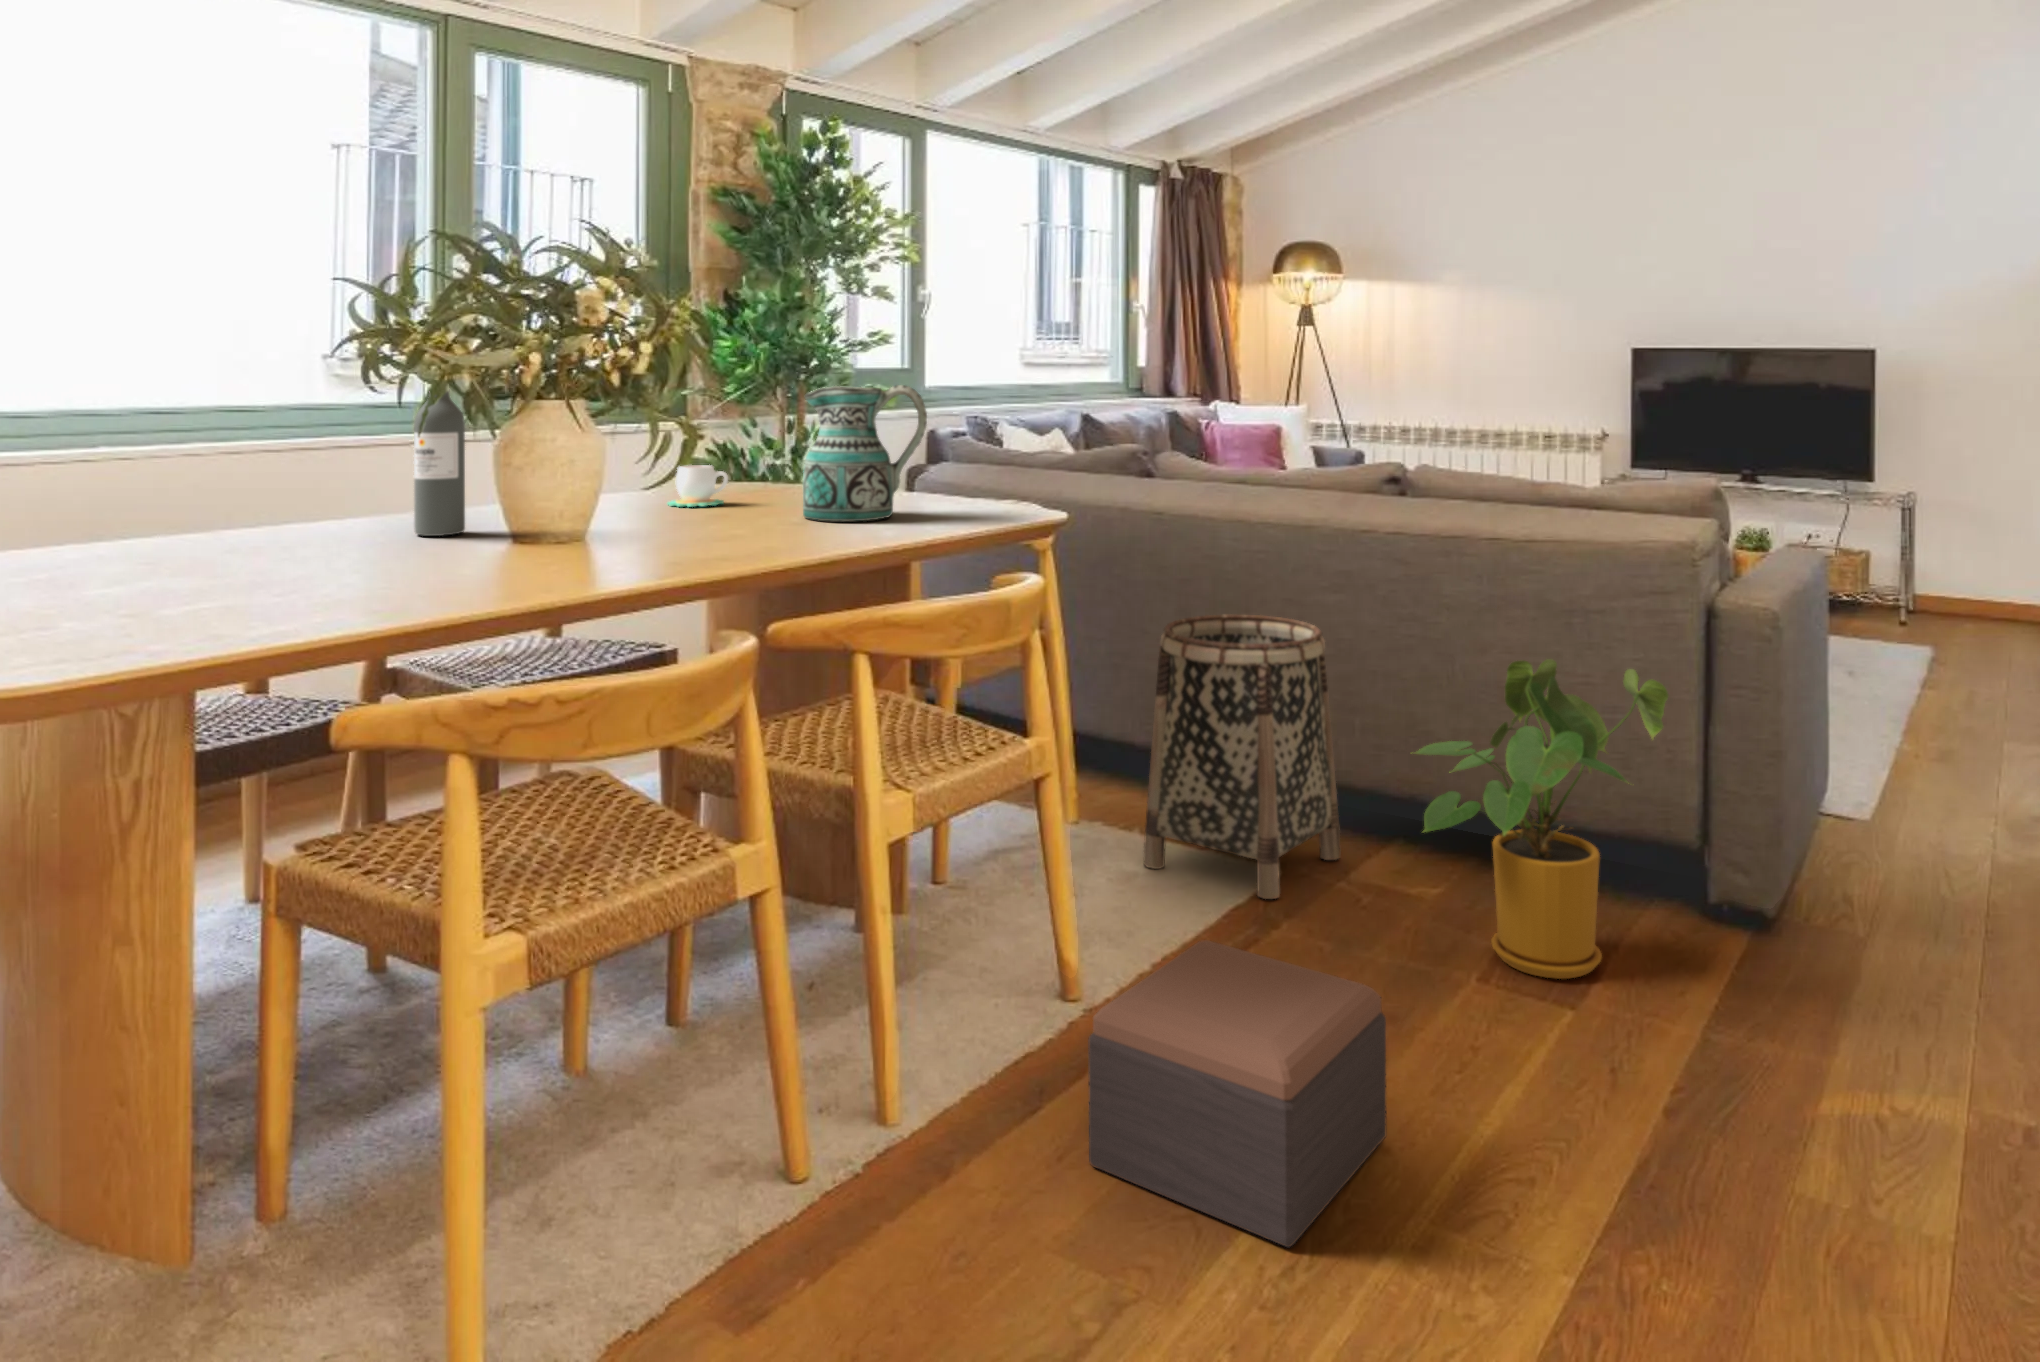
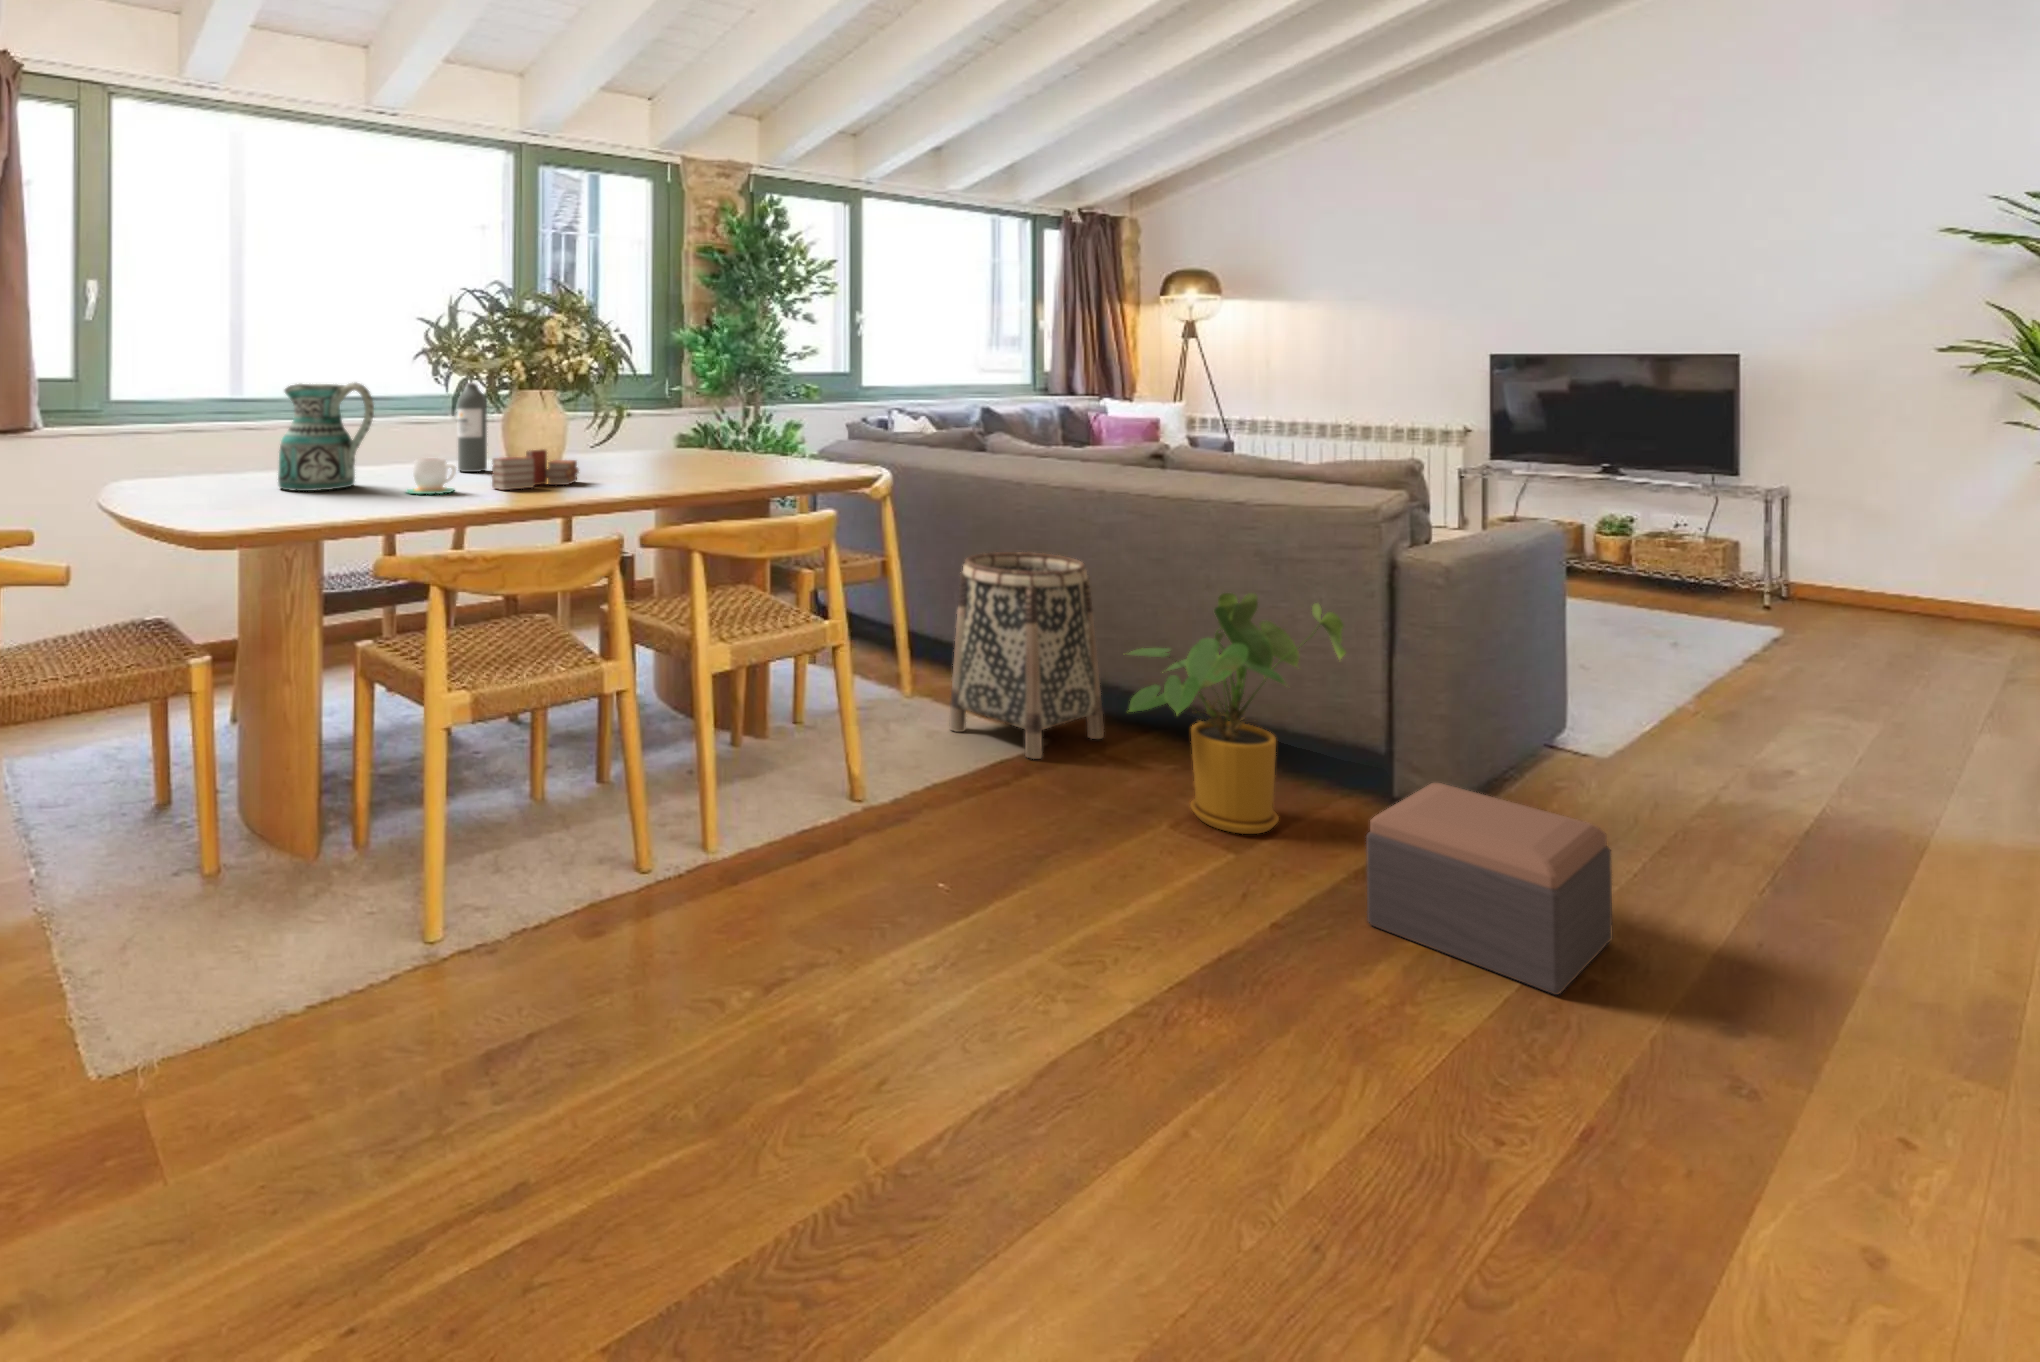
ceramic pitcher: present [803,385,927,521] -> present [278,383,374,491]
mug: present [667,465,728,507] -> present [406,458,456,494]
book: none [503,498,639,569] -> present [492,450,579,490]
footstool: present [1089,940,1386,1247] -> present [1366,783,1612,995]

